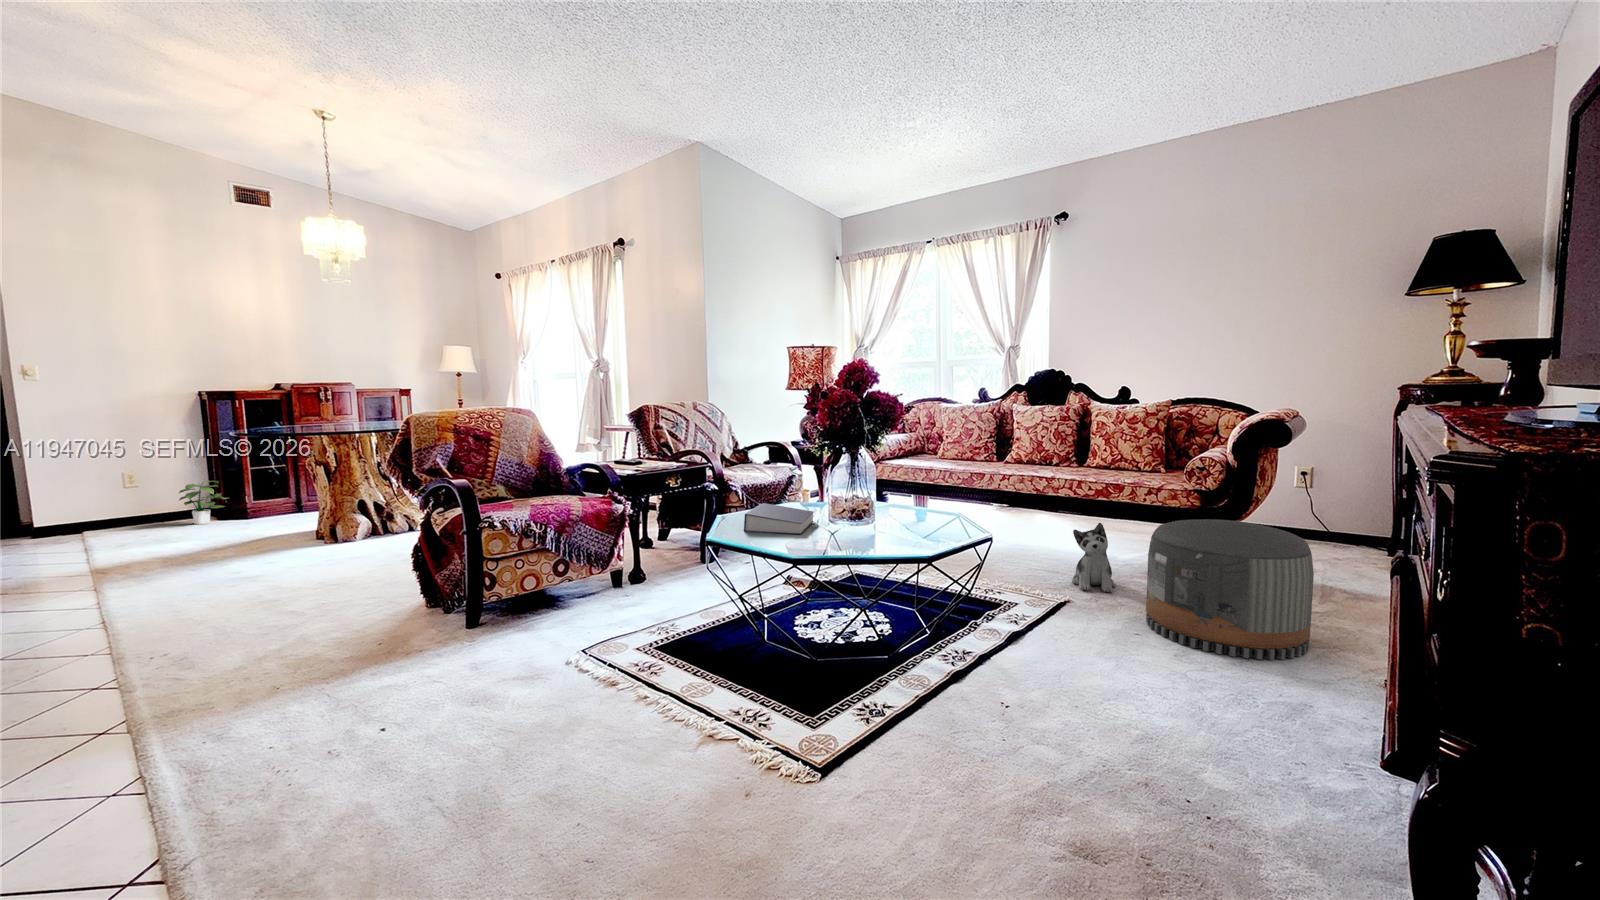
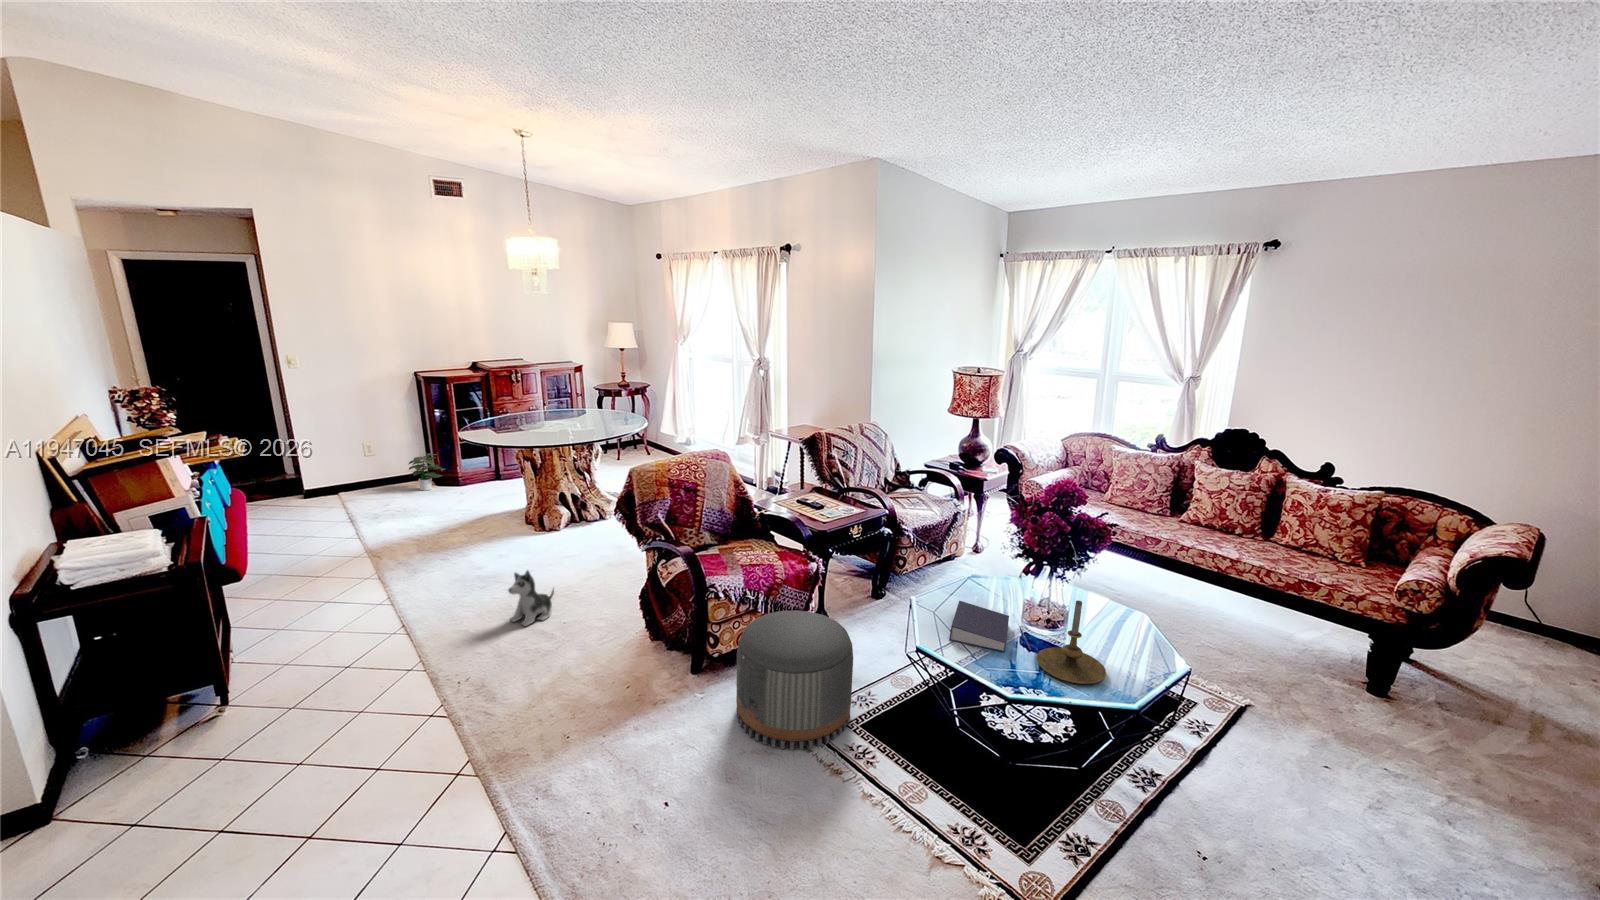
candle holder: none [833,460,904,545] -> present [1036,600,1106,684]
pouf: present [1146,519,1314,660] -> present [736,610,853,750]
plush toy: present [1071,523,1116,592] -> present [508,570,554,626]

